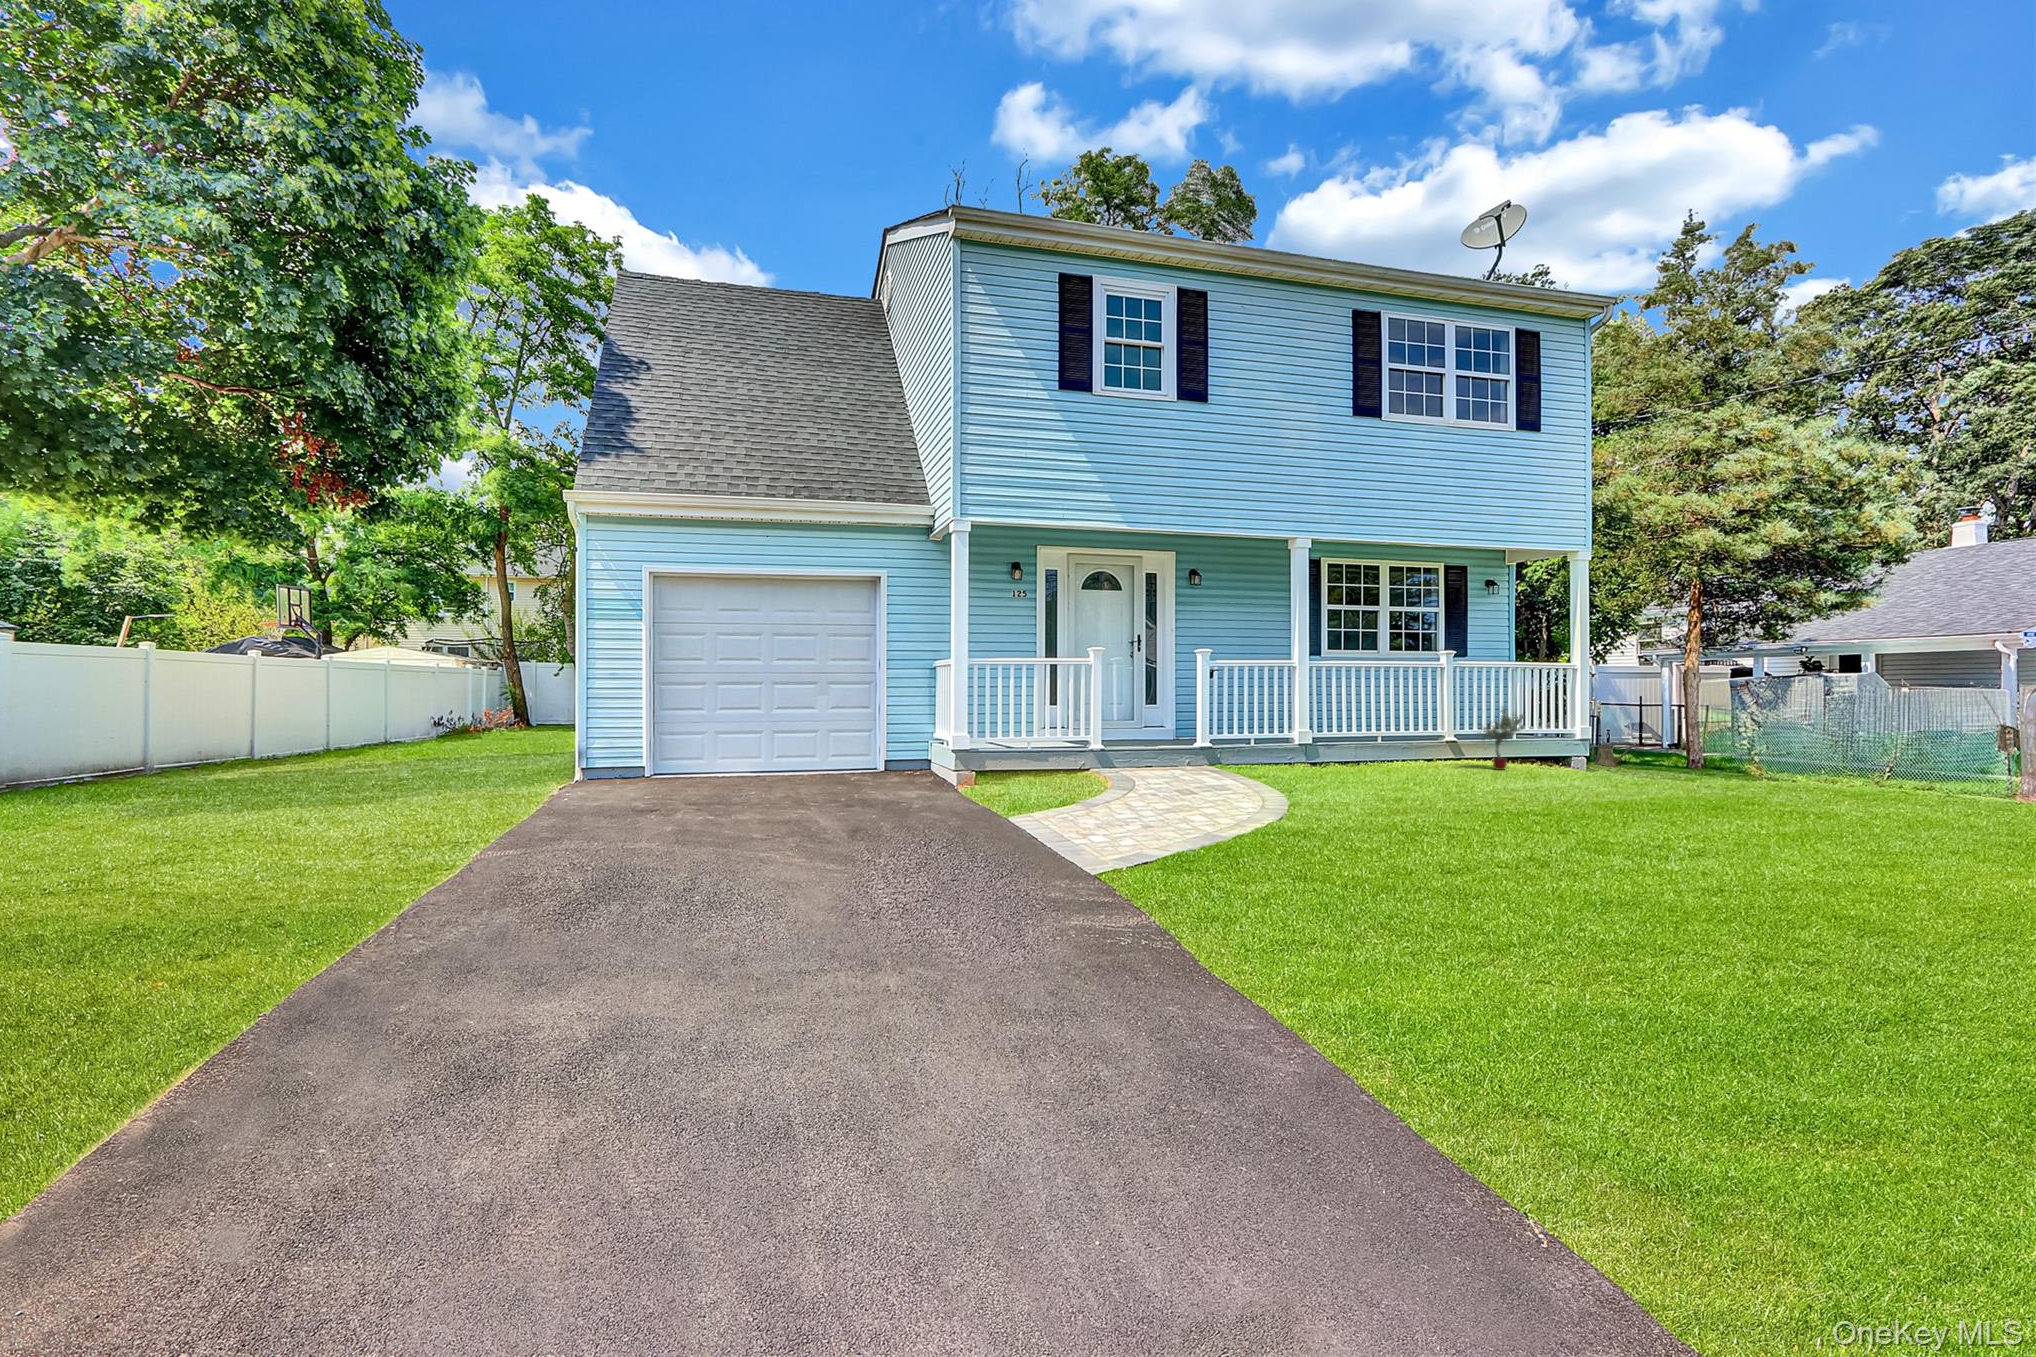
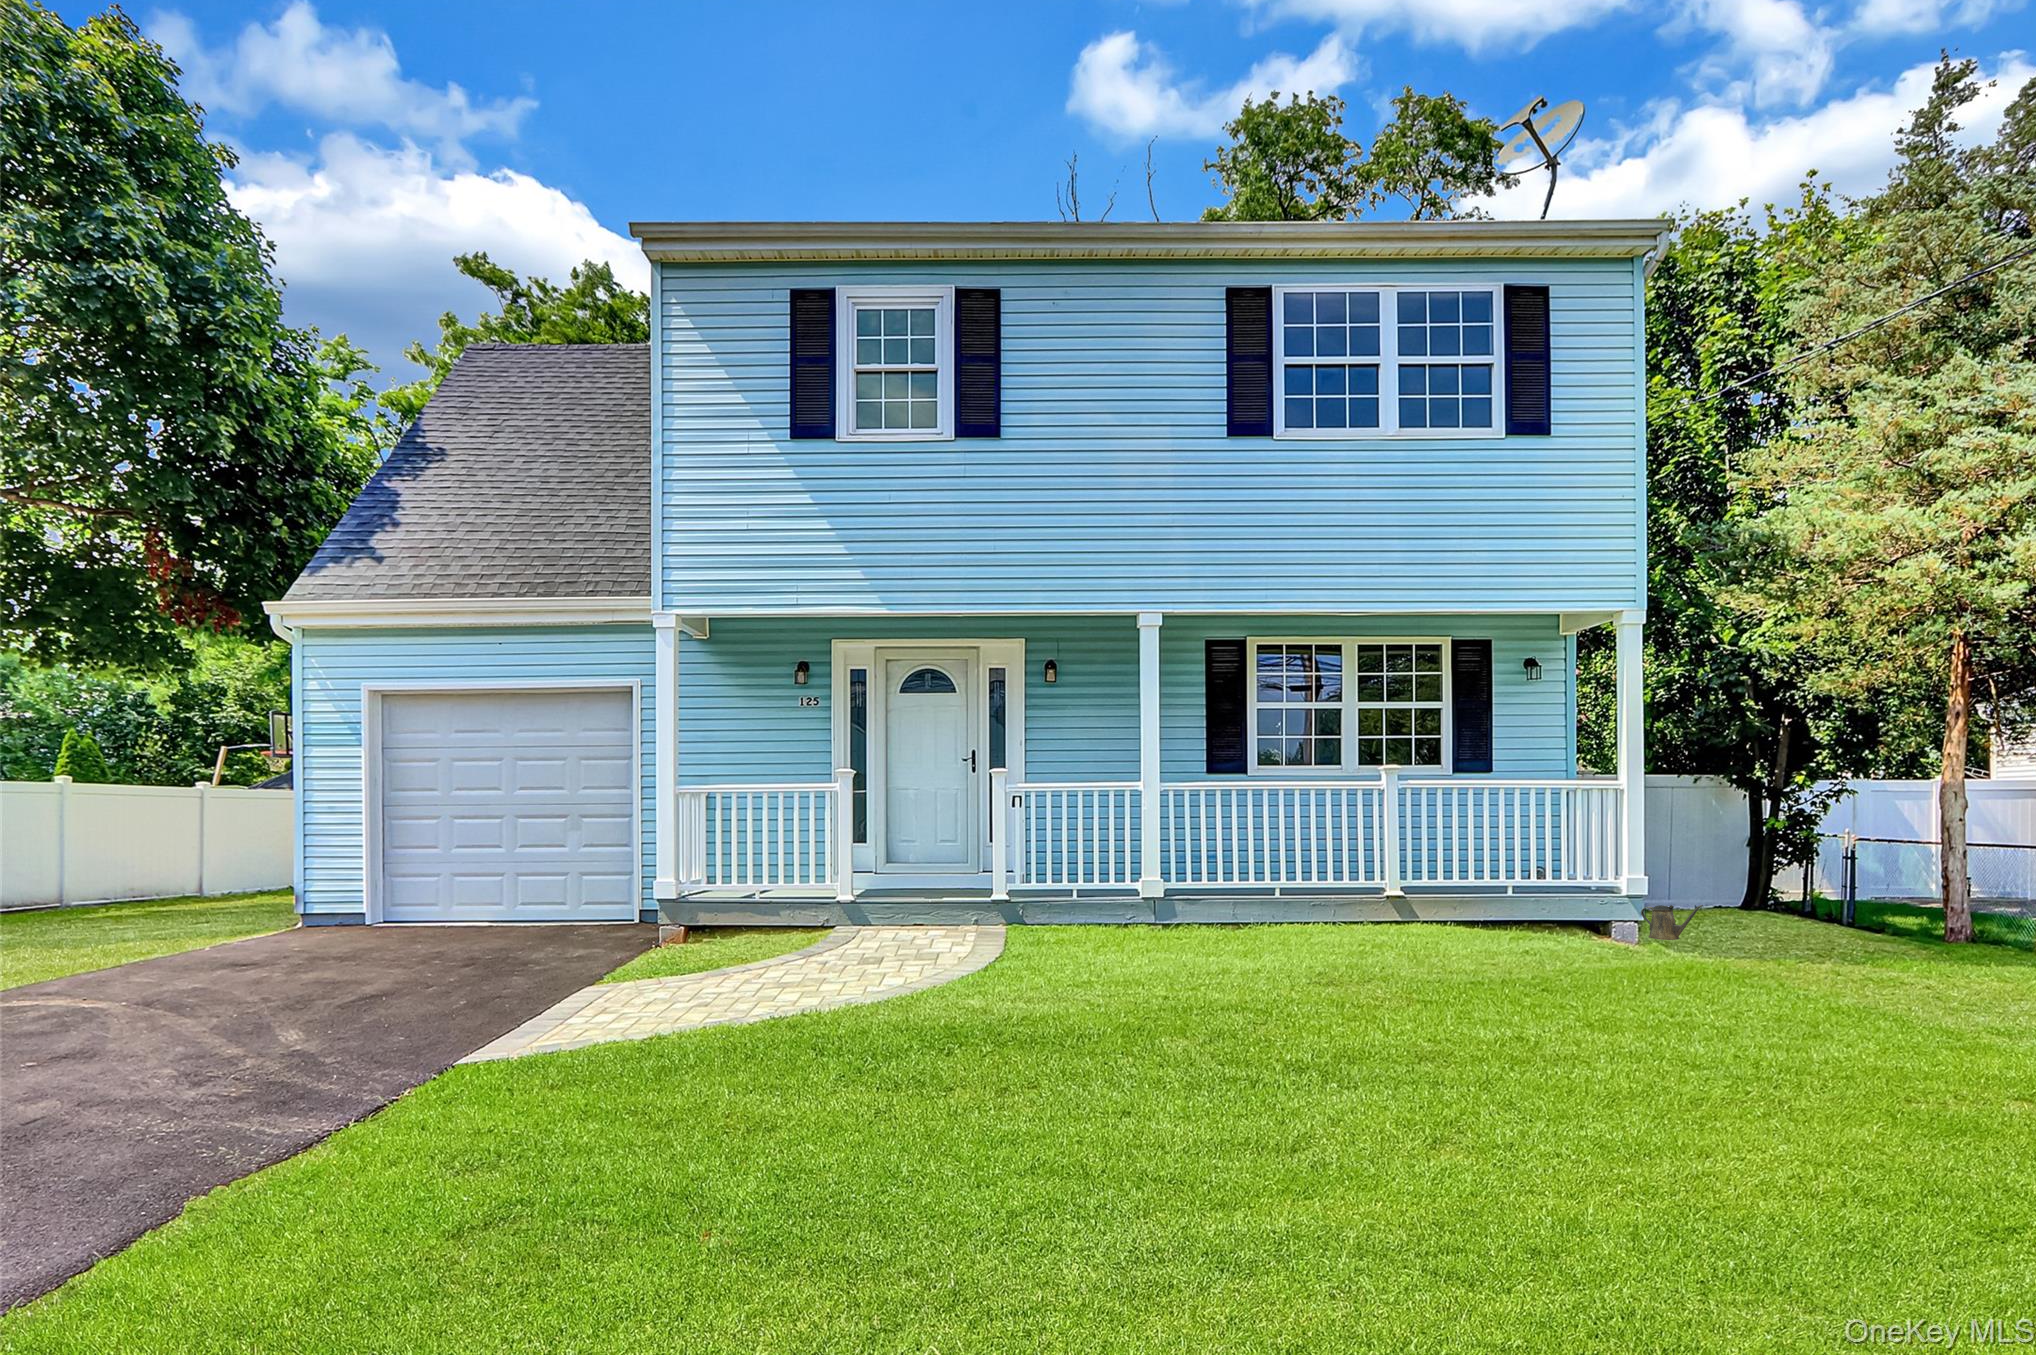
potted tree: present [1477,706,1524,770] -> none [1416,844,1497,942]

